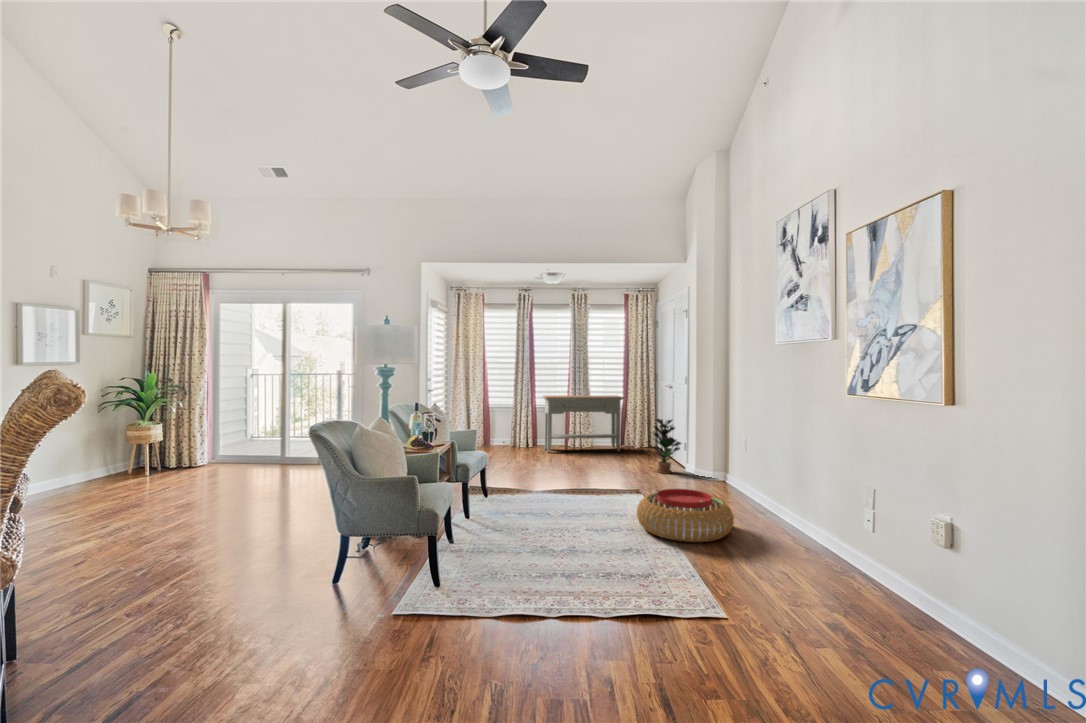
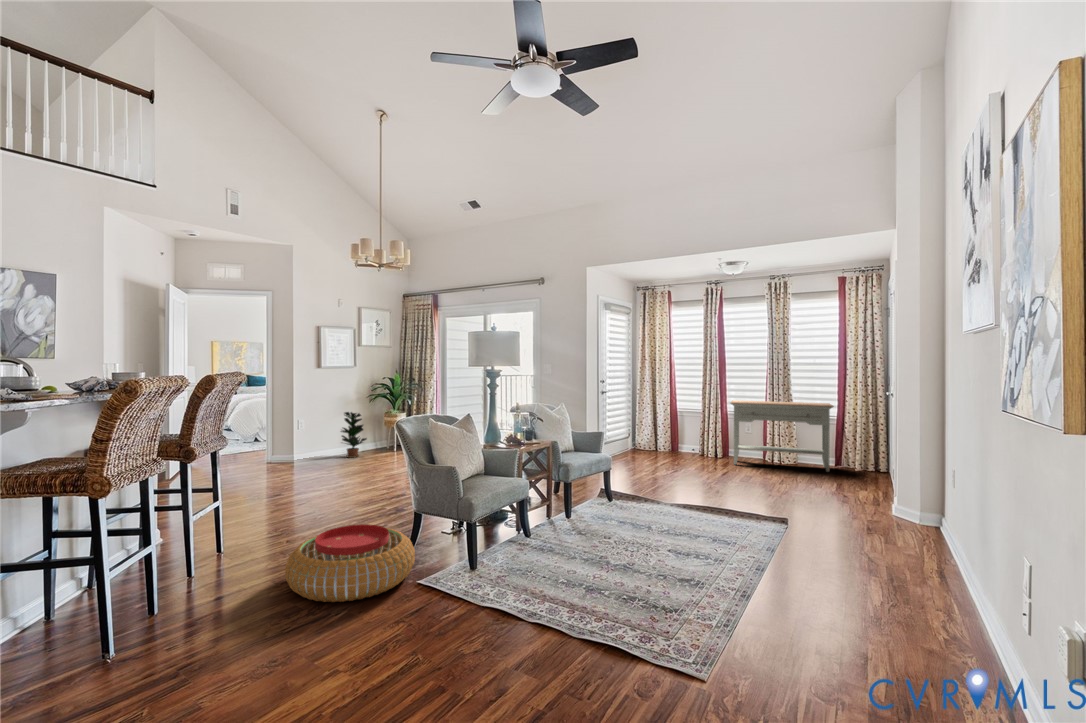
potted plant: present [653,419,681,474] -> present [341,412,367,458]
pouf: present [637,489,734,542] -> present [285,524,415,602]

